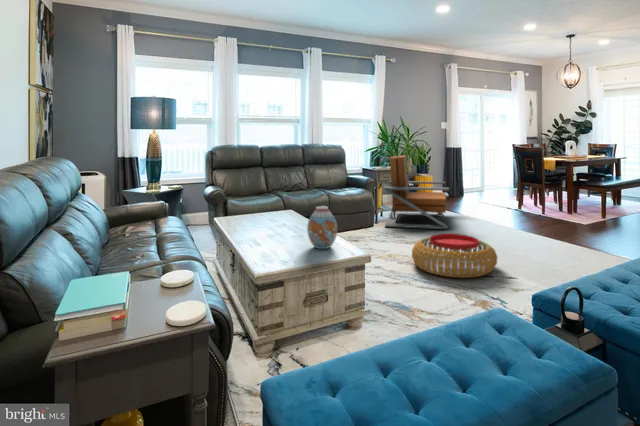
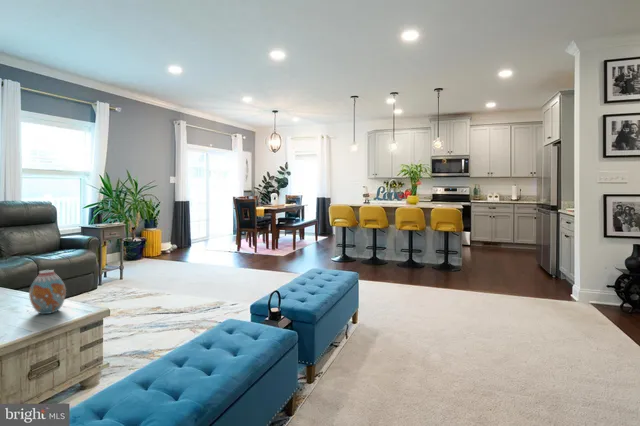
lounge chair: present [383,156,449,229] -> none [108,211,179,286]
pouf: present [412,234,497,278] -> none [145,281,222,321]

